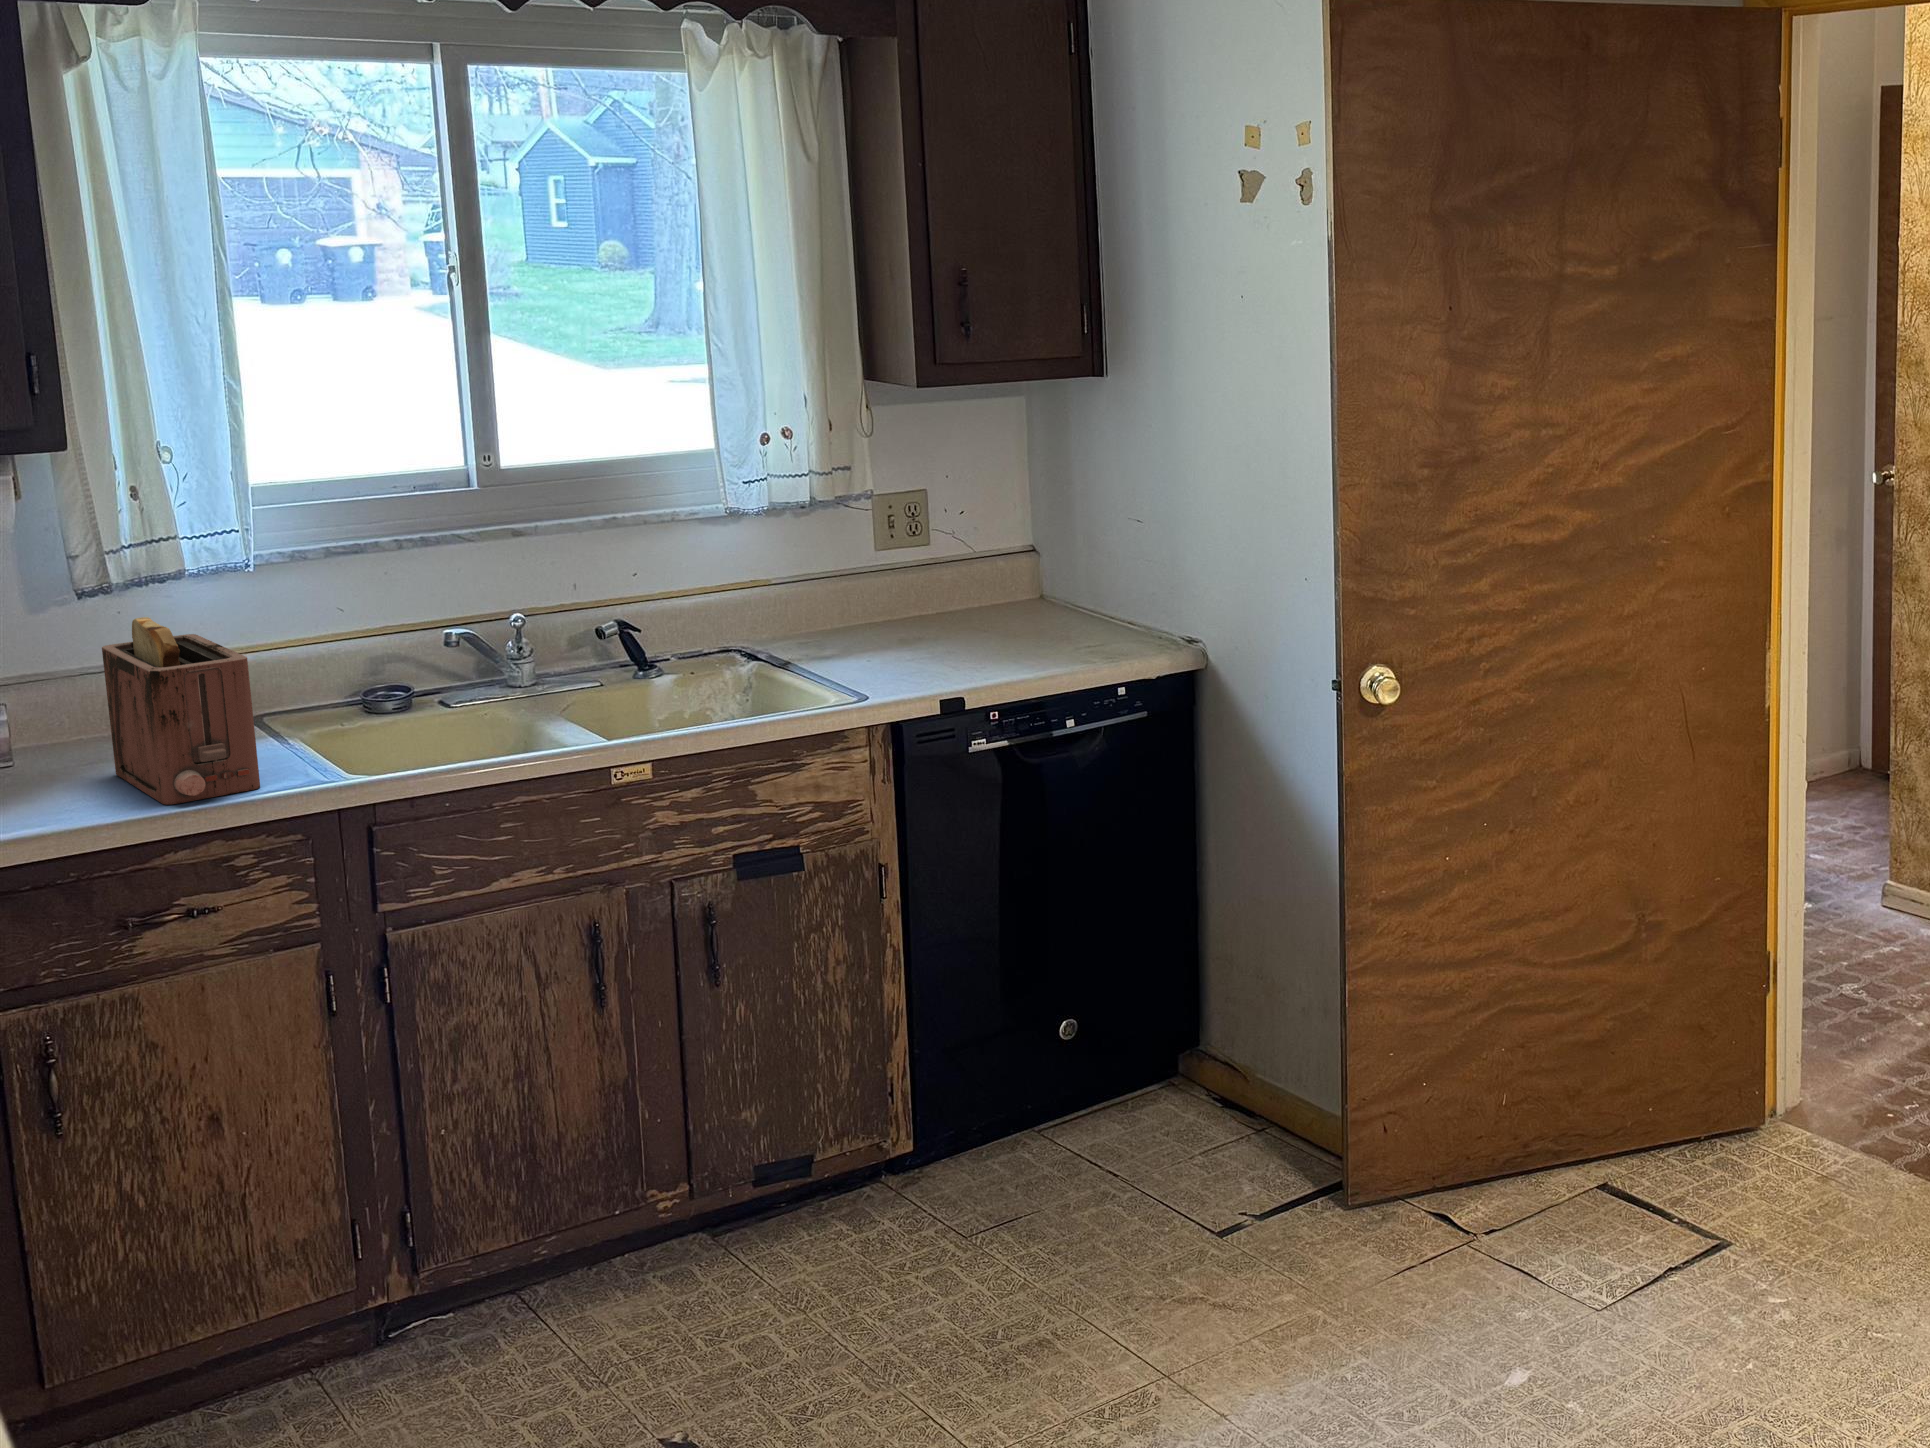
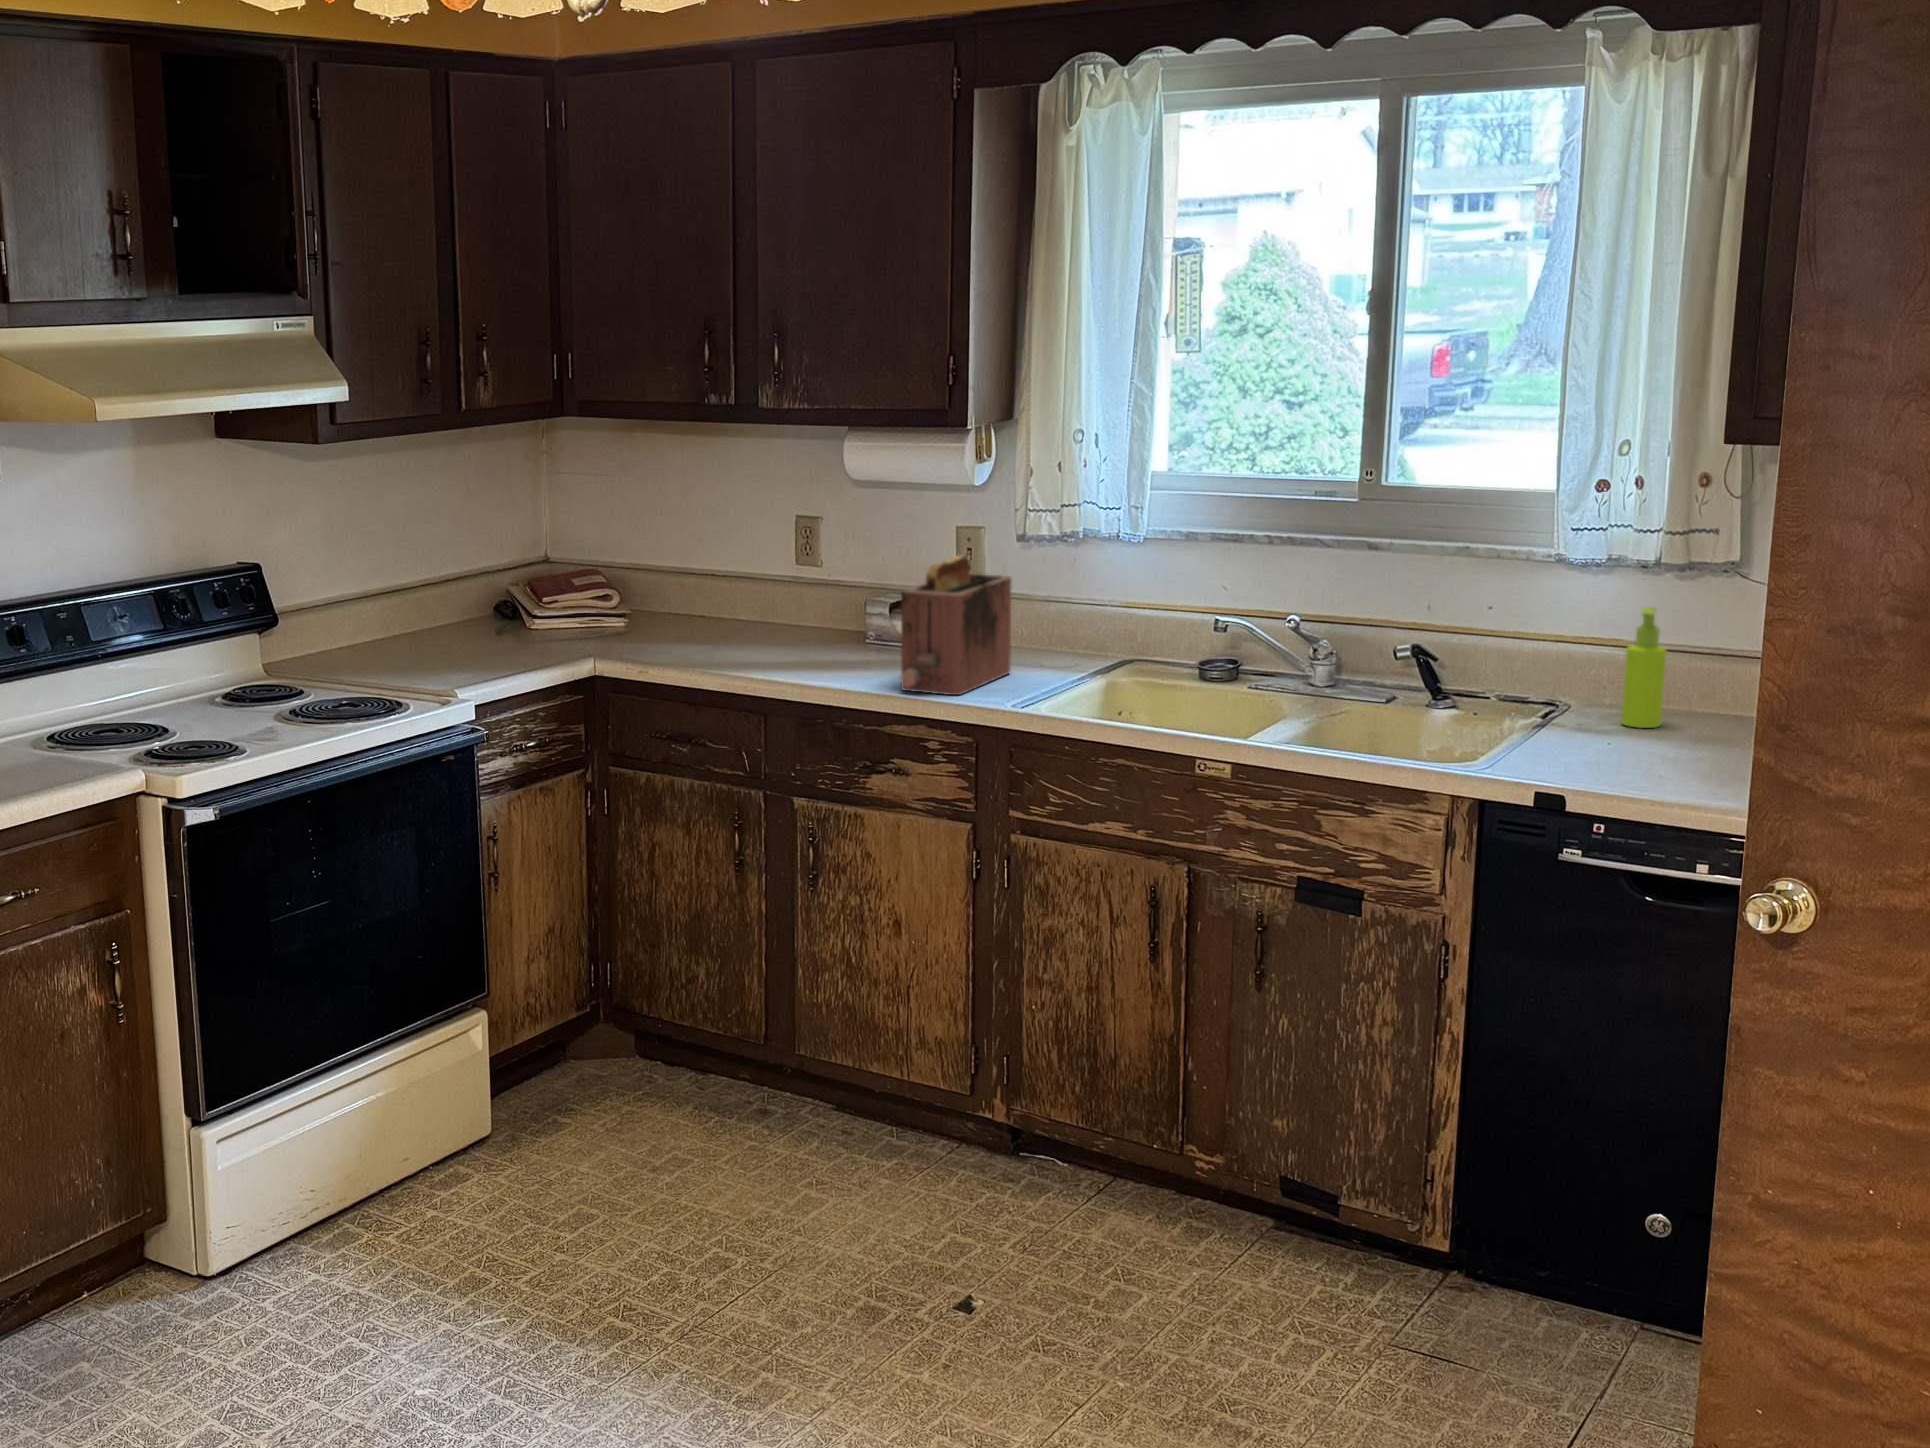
soap dispenser: none [815,541,851,649] -> present [1621,607,1666,728]

